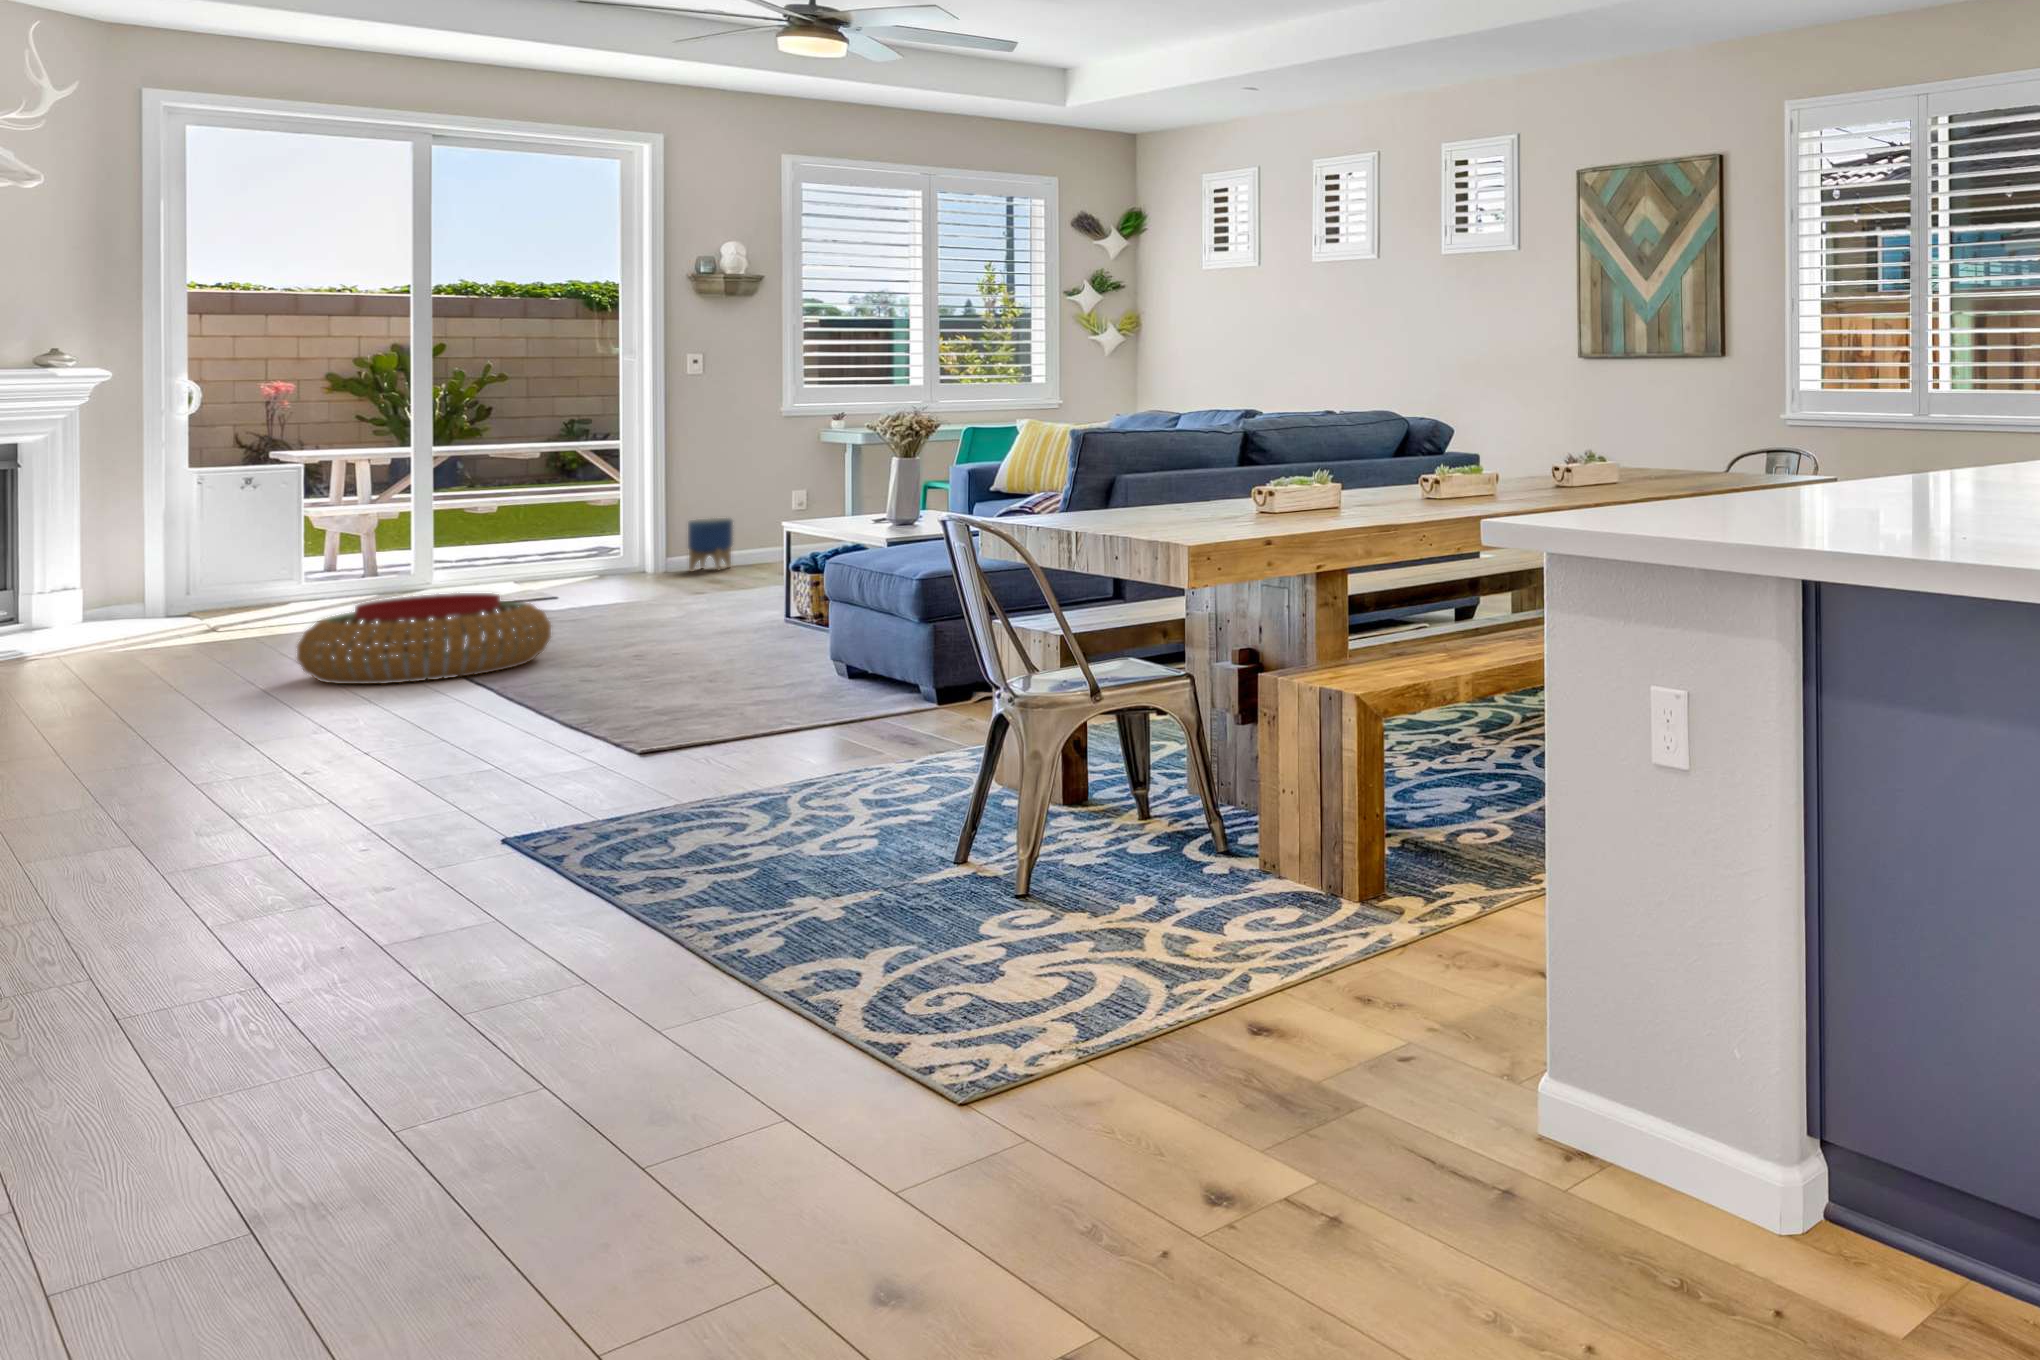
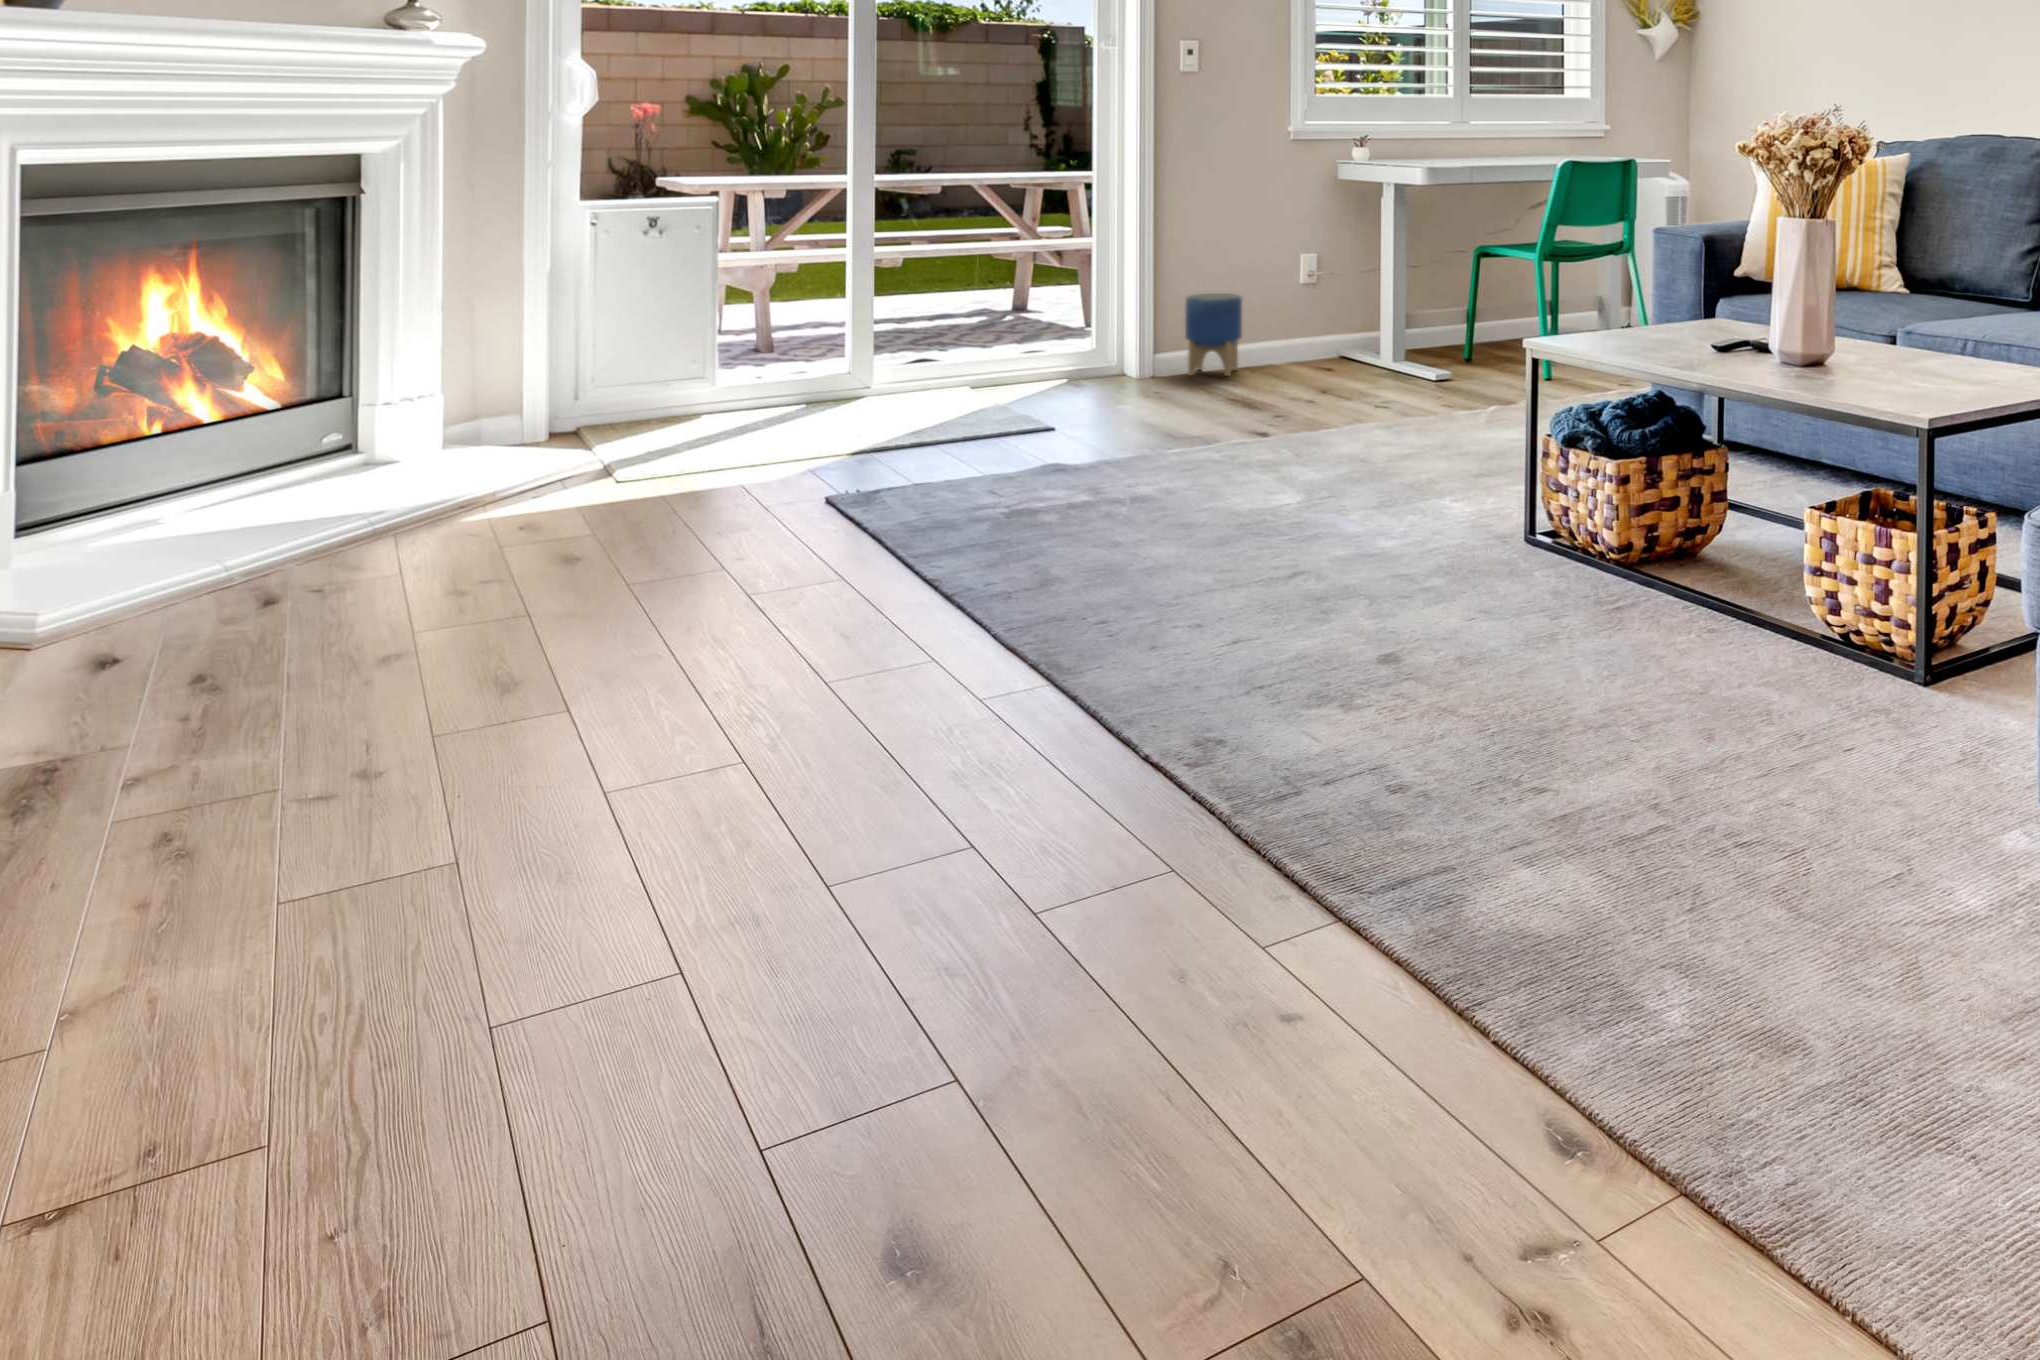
pouf: present [297,593,551,684] -> none [787,468,1207,693]

